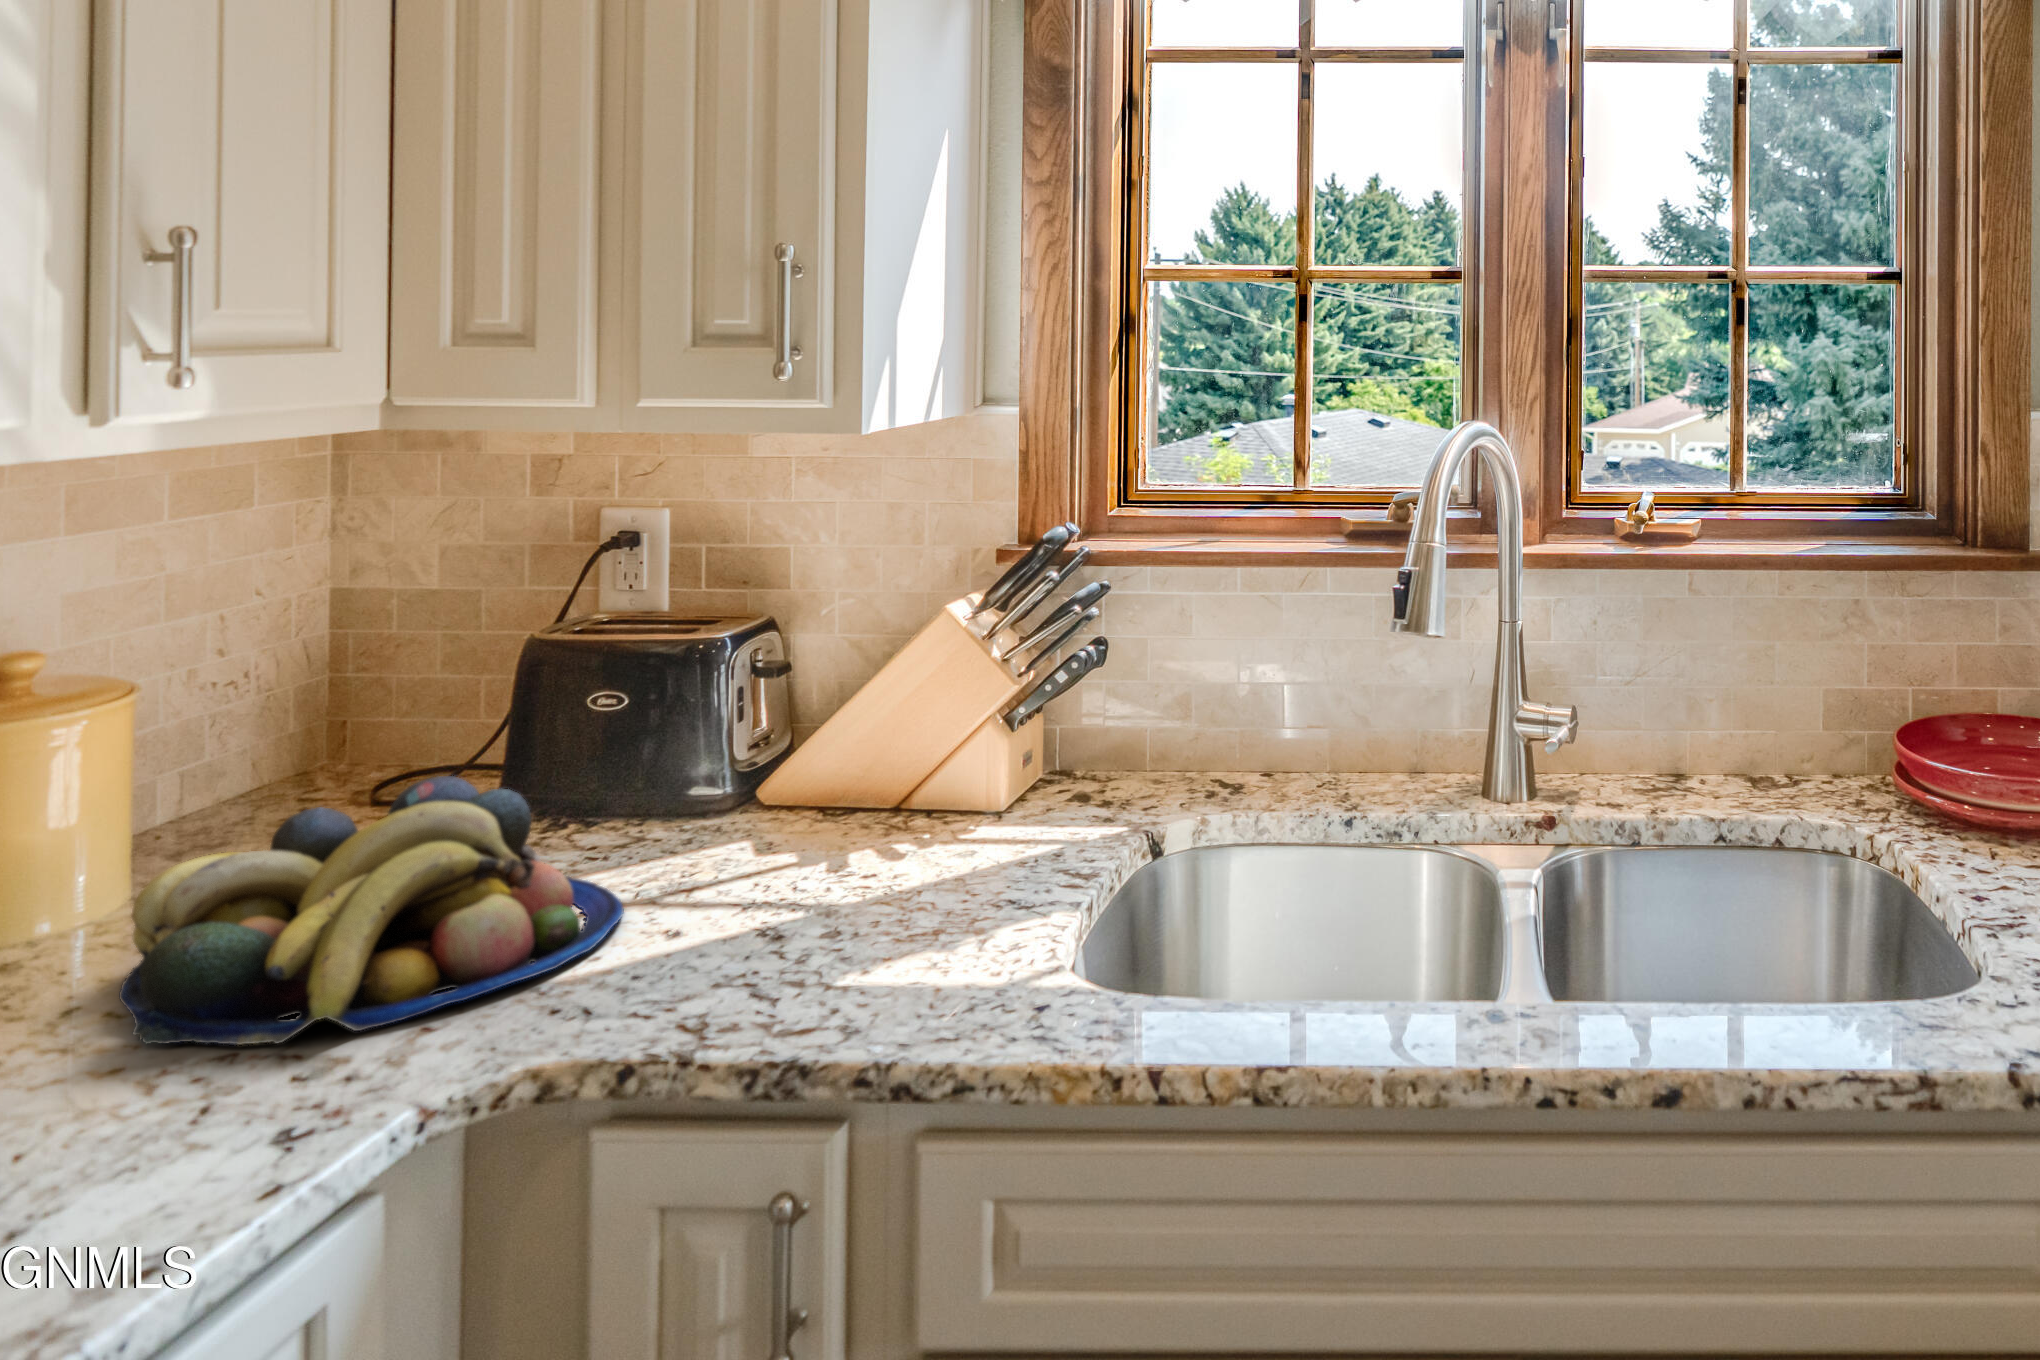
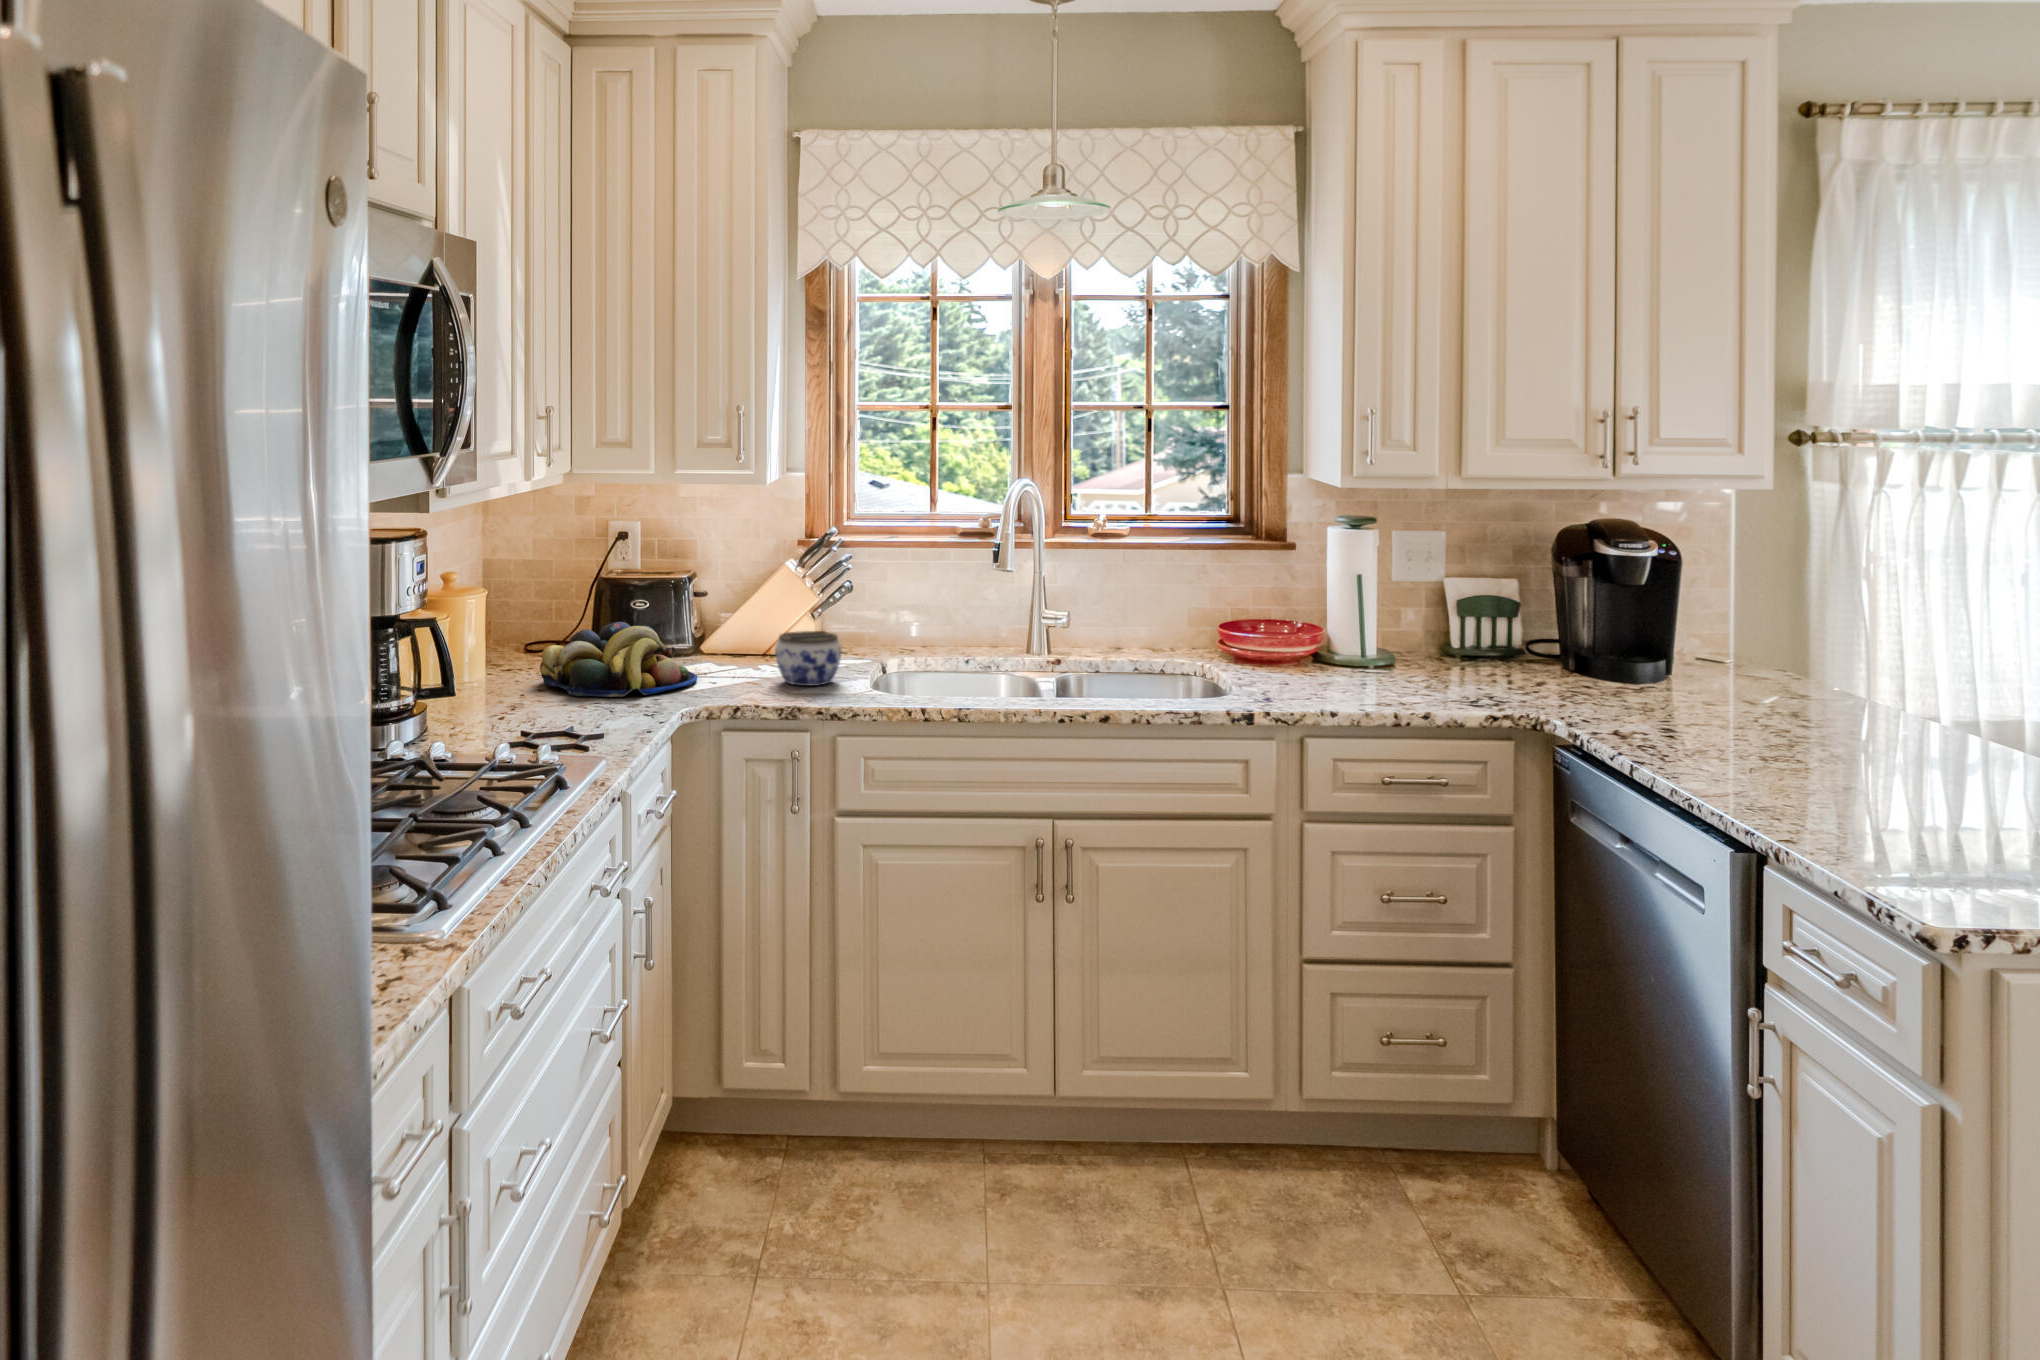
jar: none [809,798,992,962] -> present [775,631,841,686]

